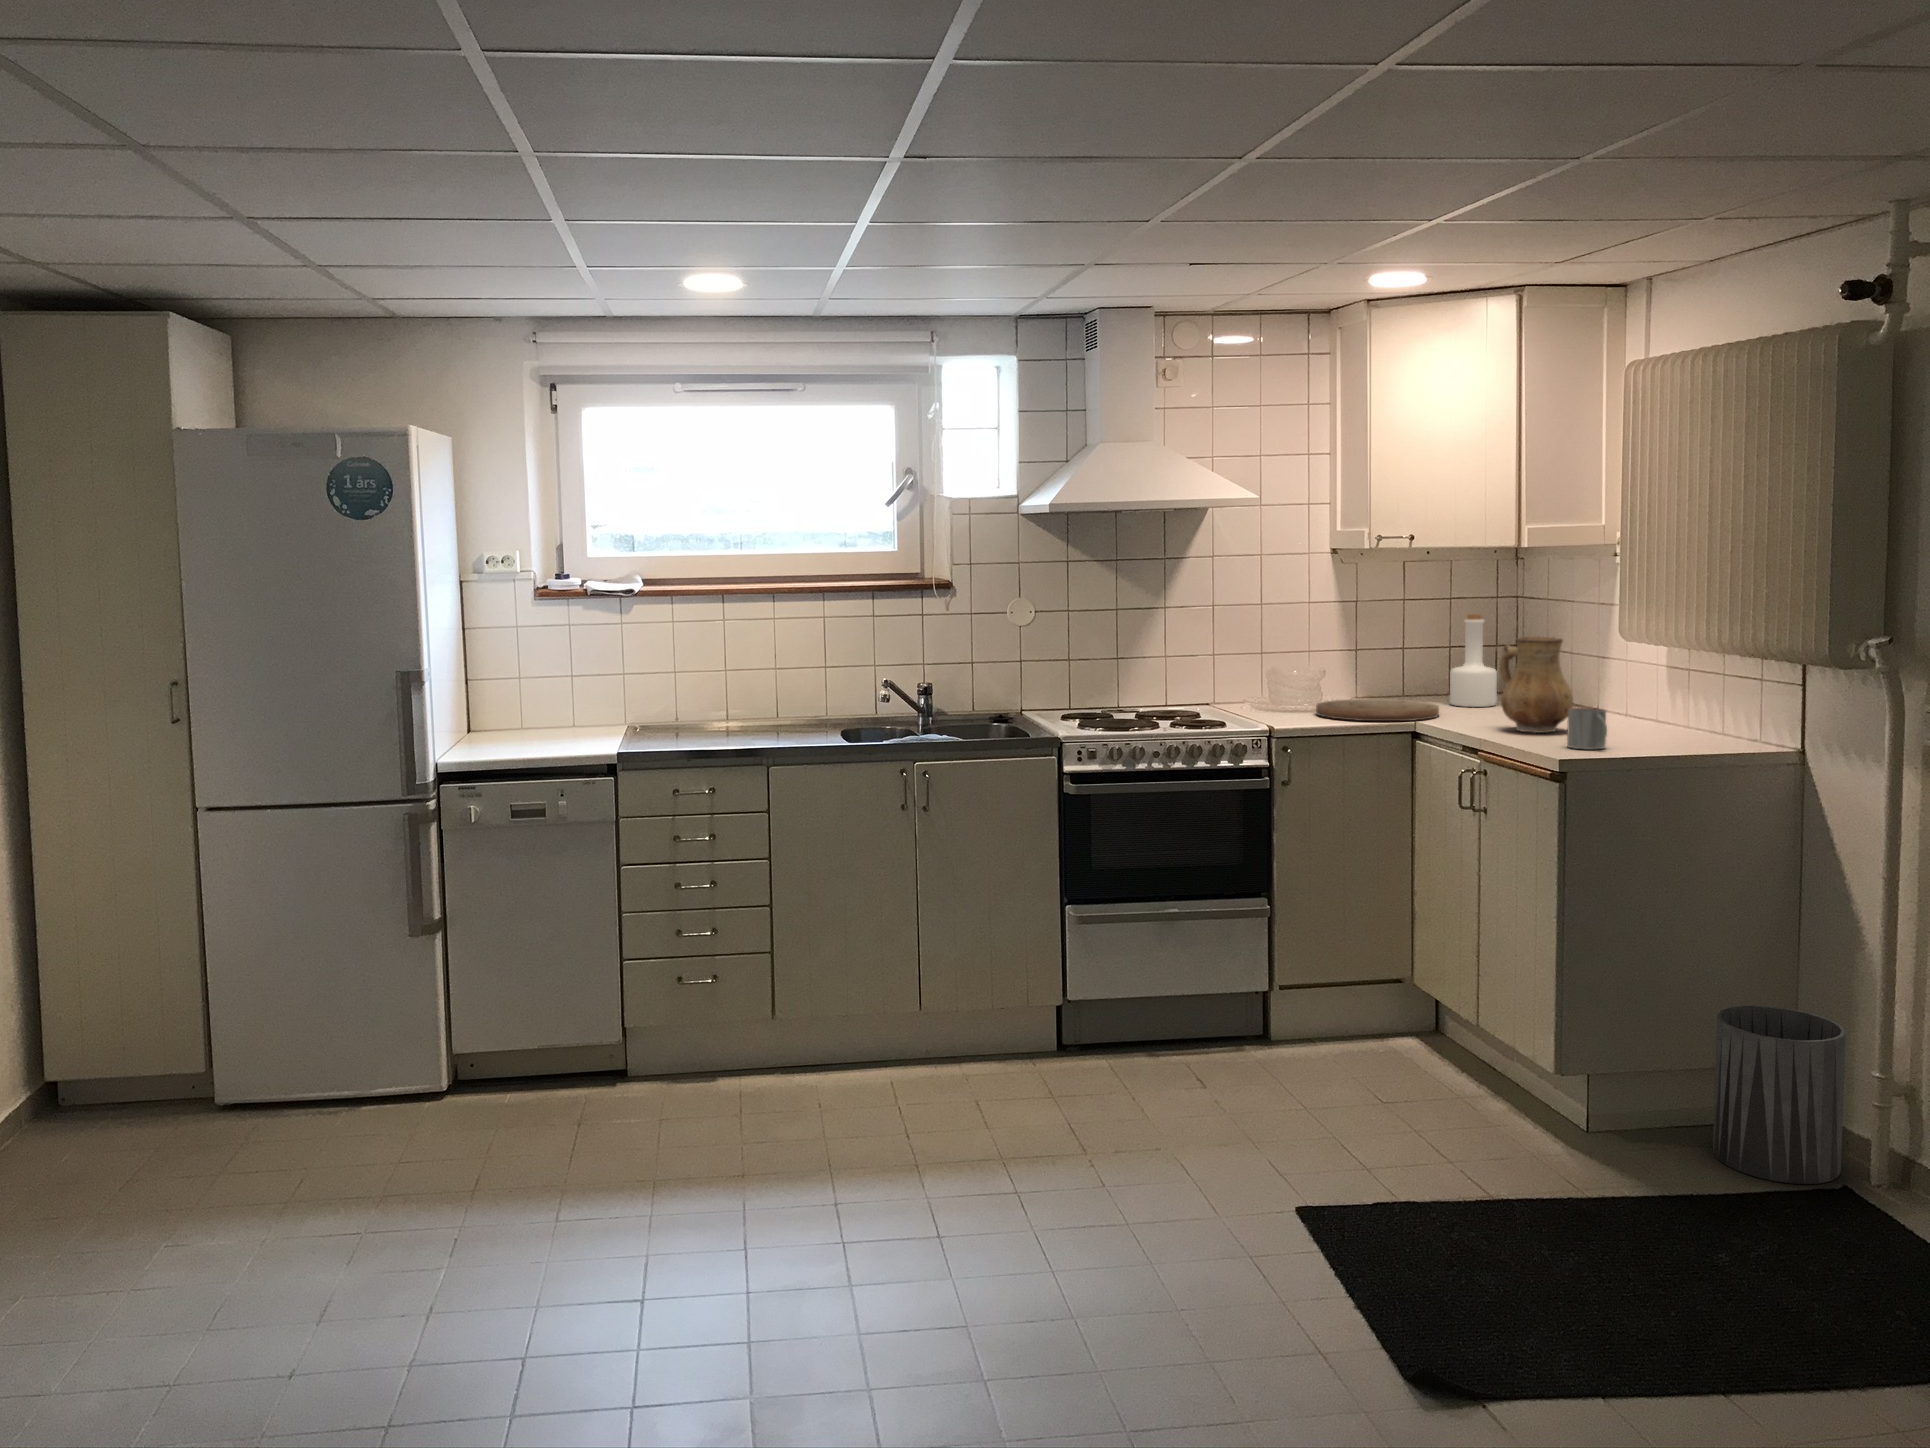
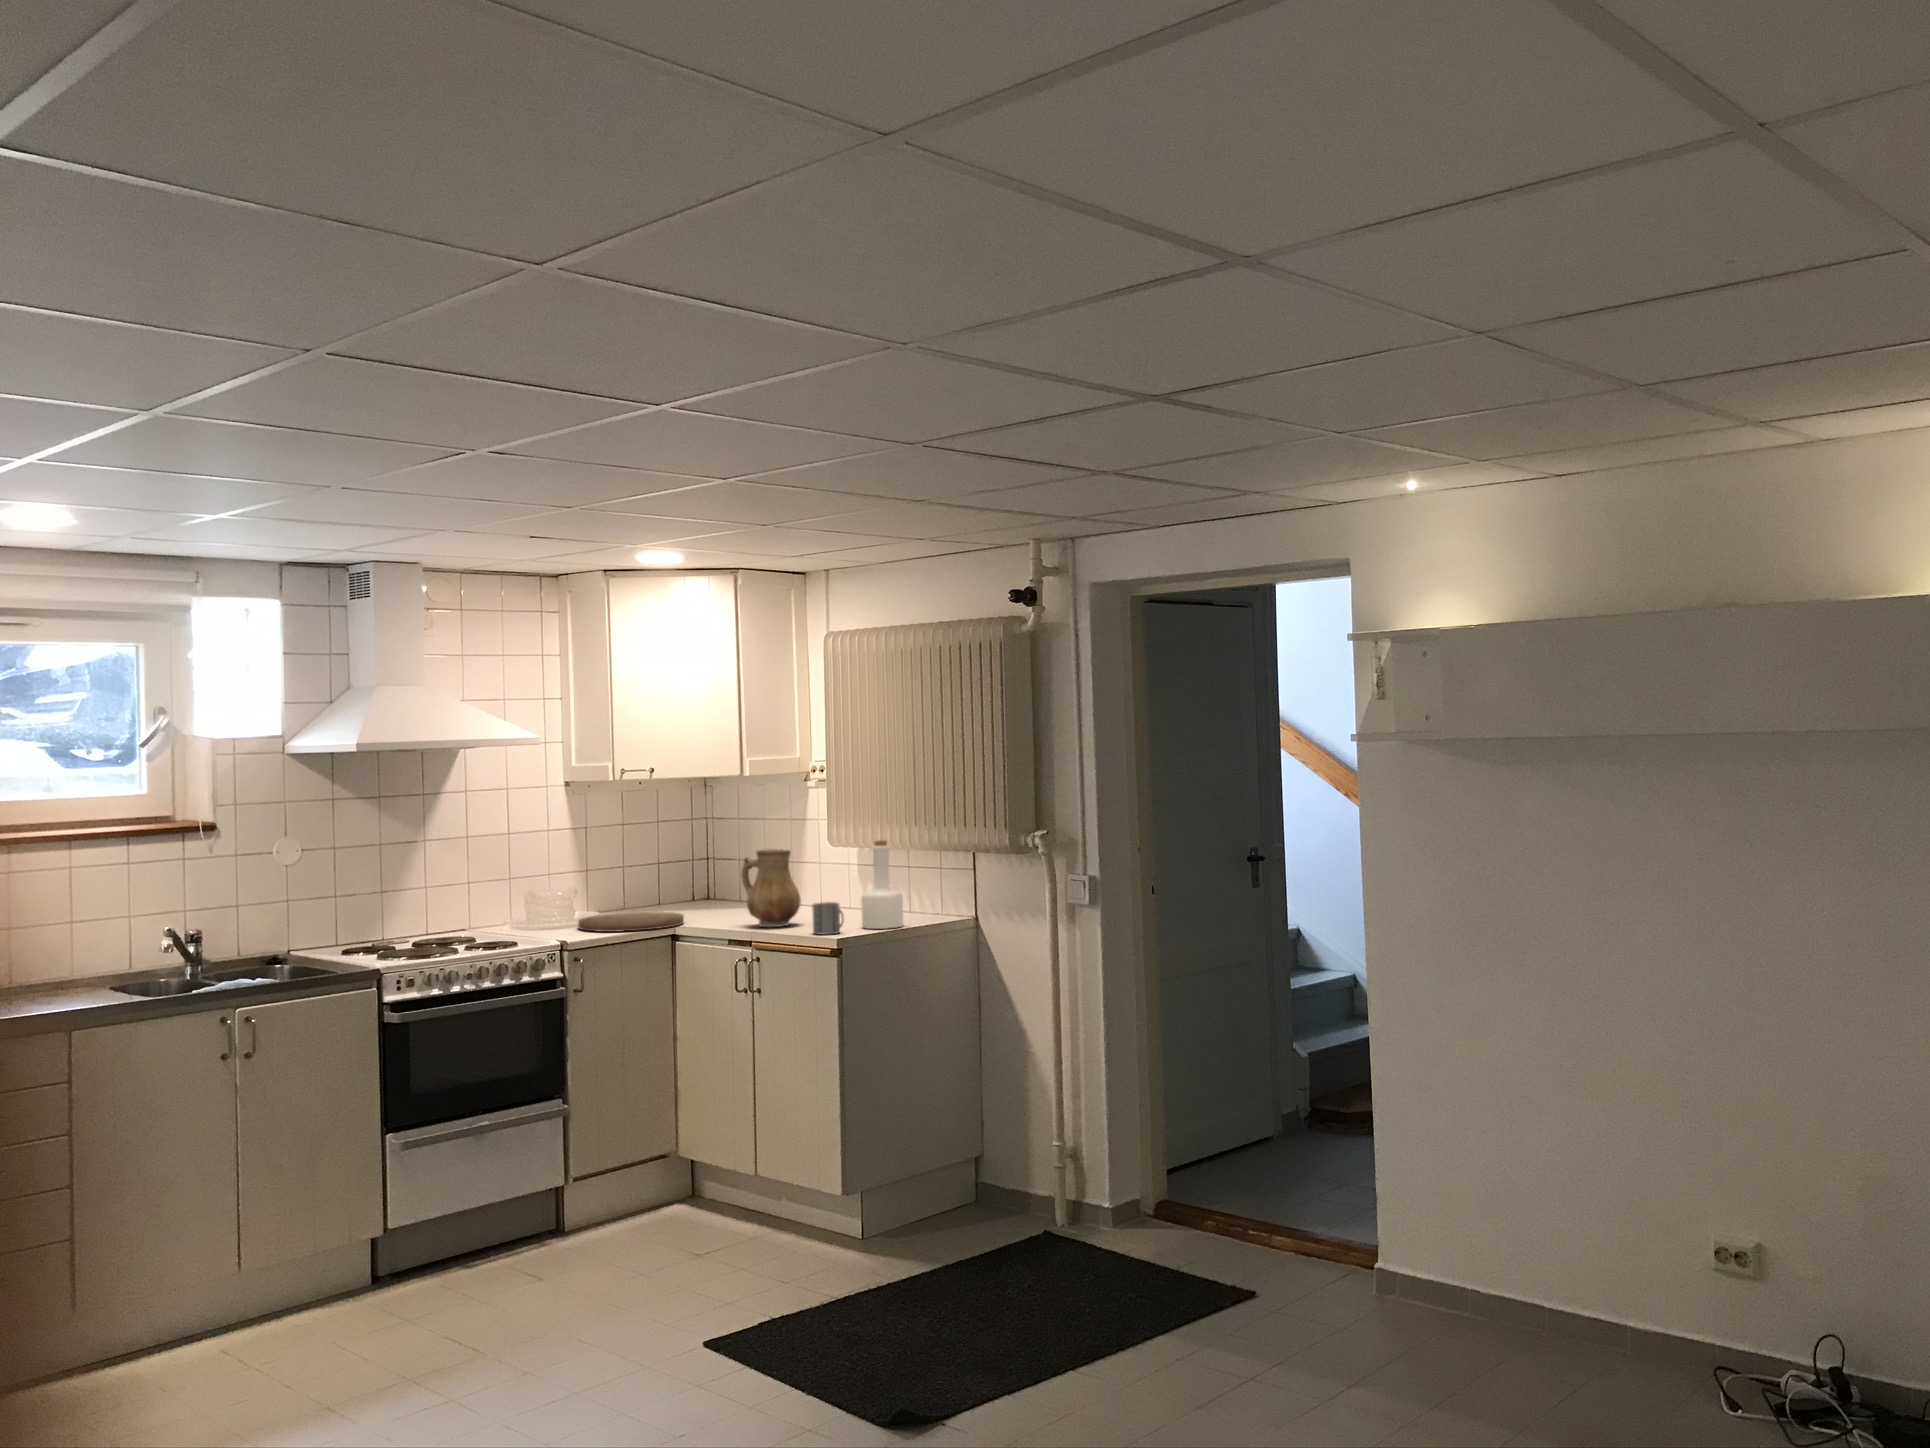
bottle: present [1450,614,1497,707] -> present [861,840,903,929]
trash can: present [1713,1006,1846,1184] -> none [931,1111,1014,1235]

